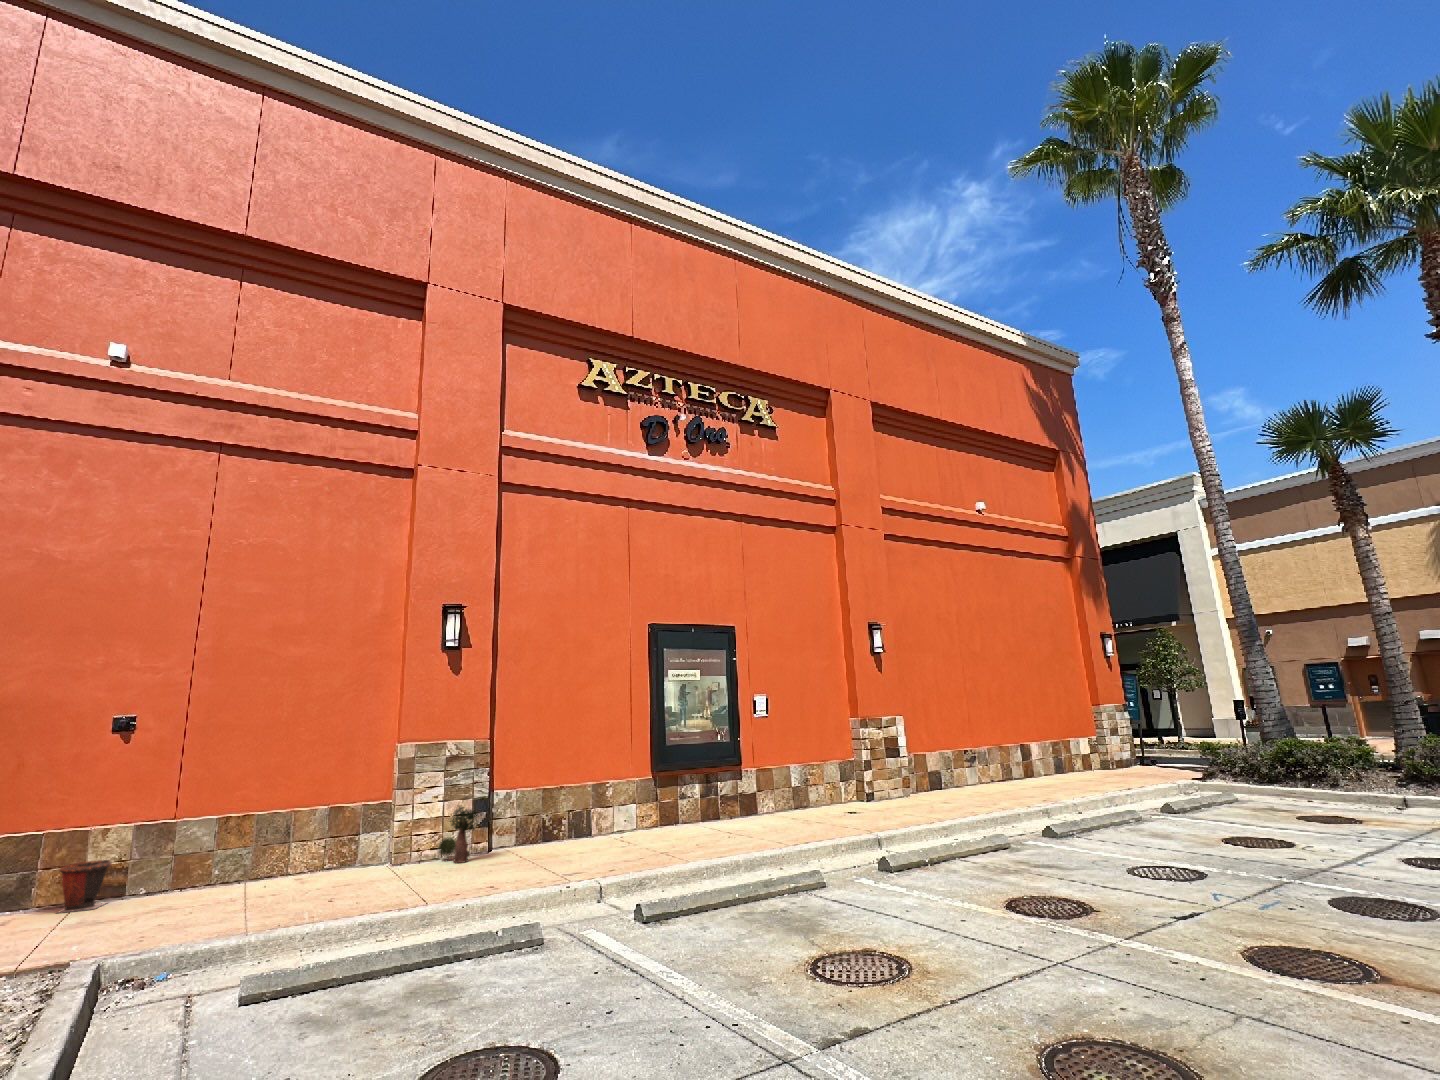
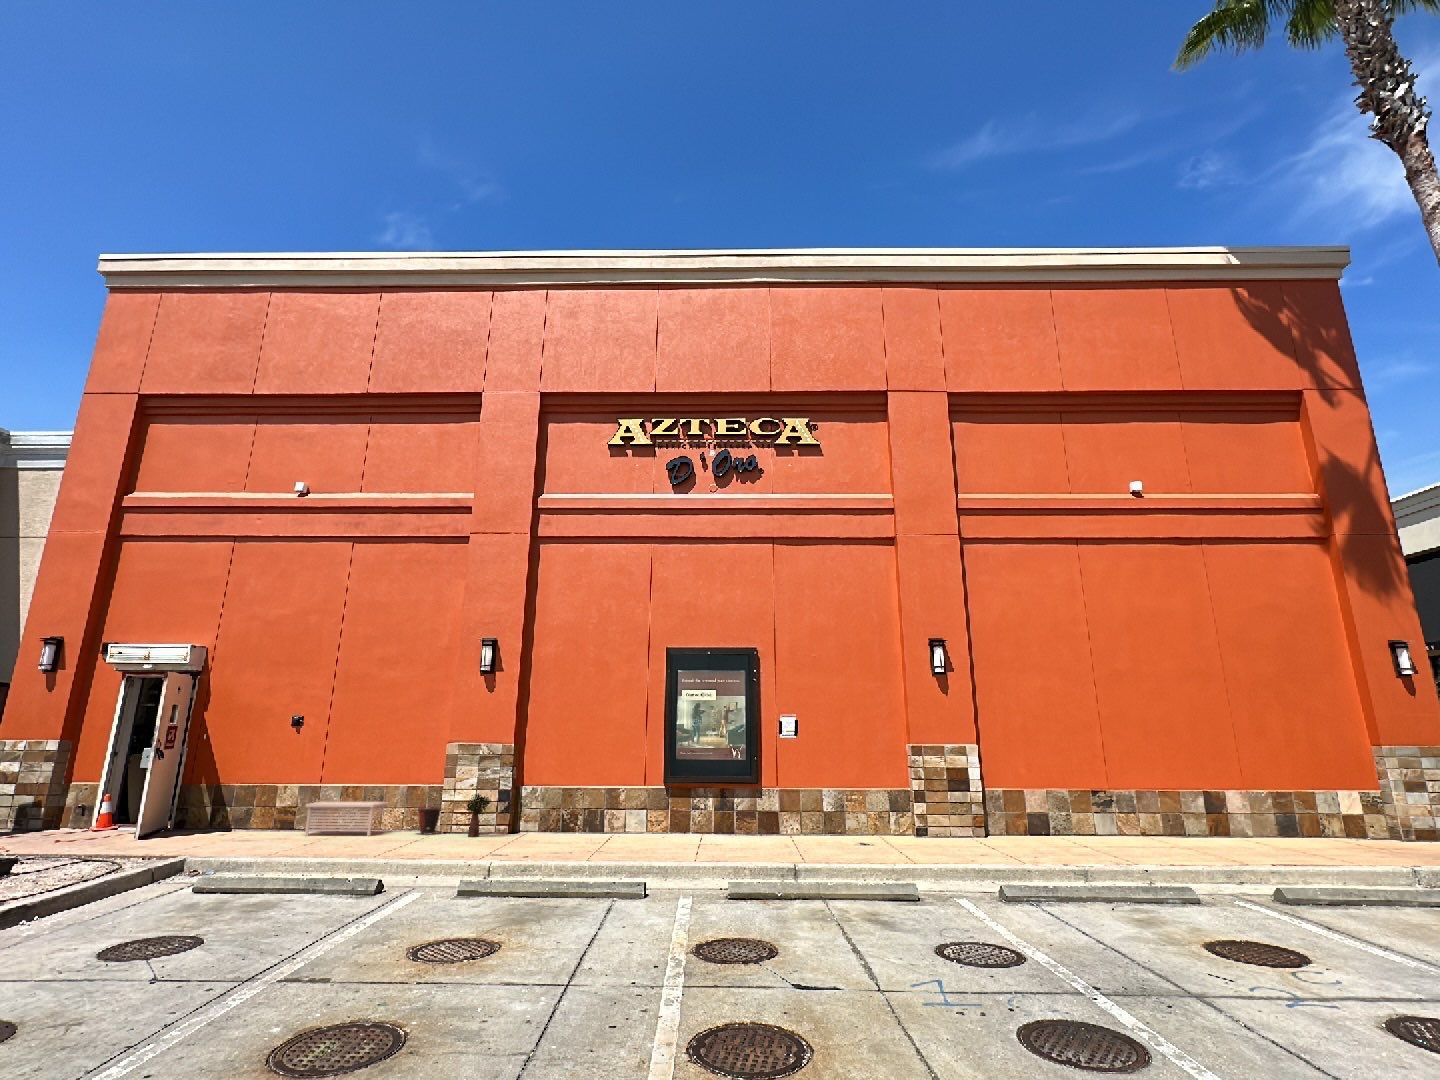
storage bench: none [185,832,309,901] -> present [305,802,388,836]
waste bin: present [58,860,112,913] -> present [418,806,442,835]

